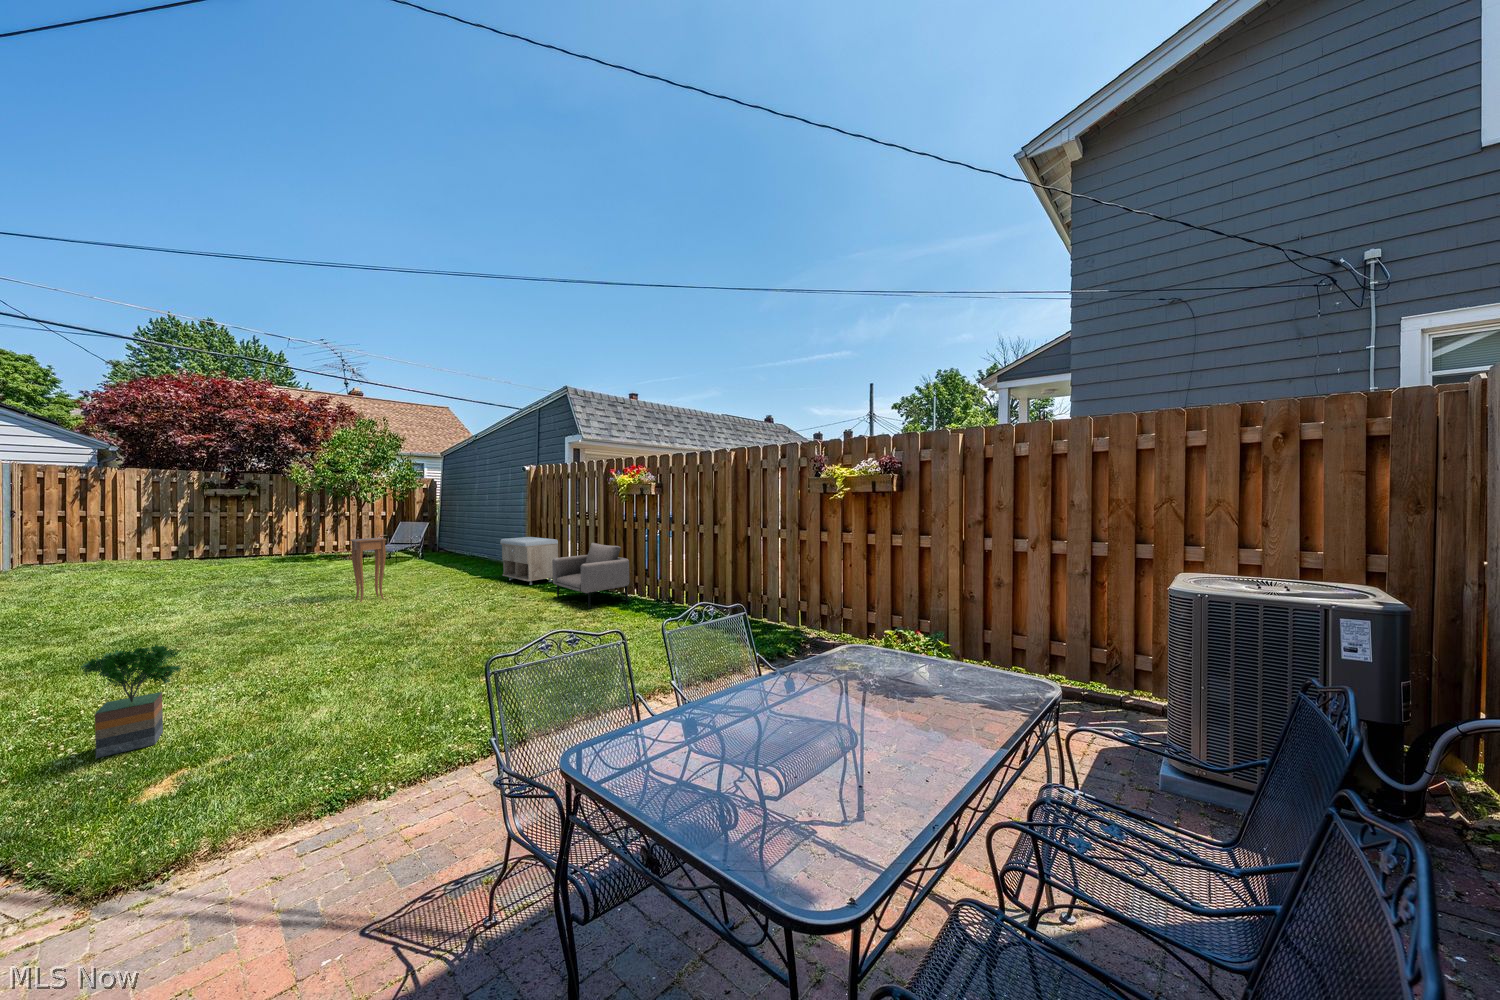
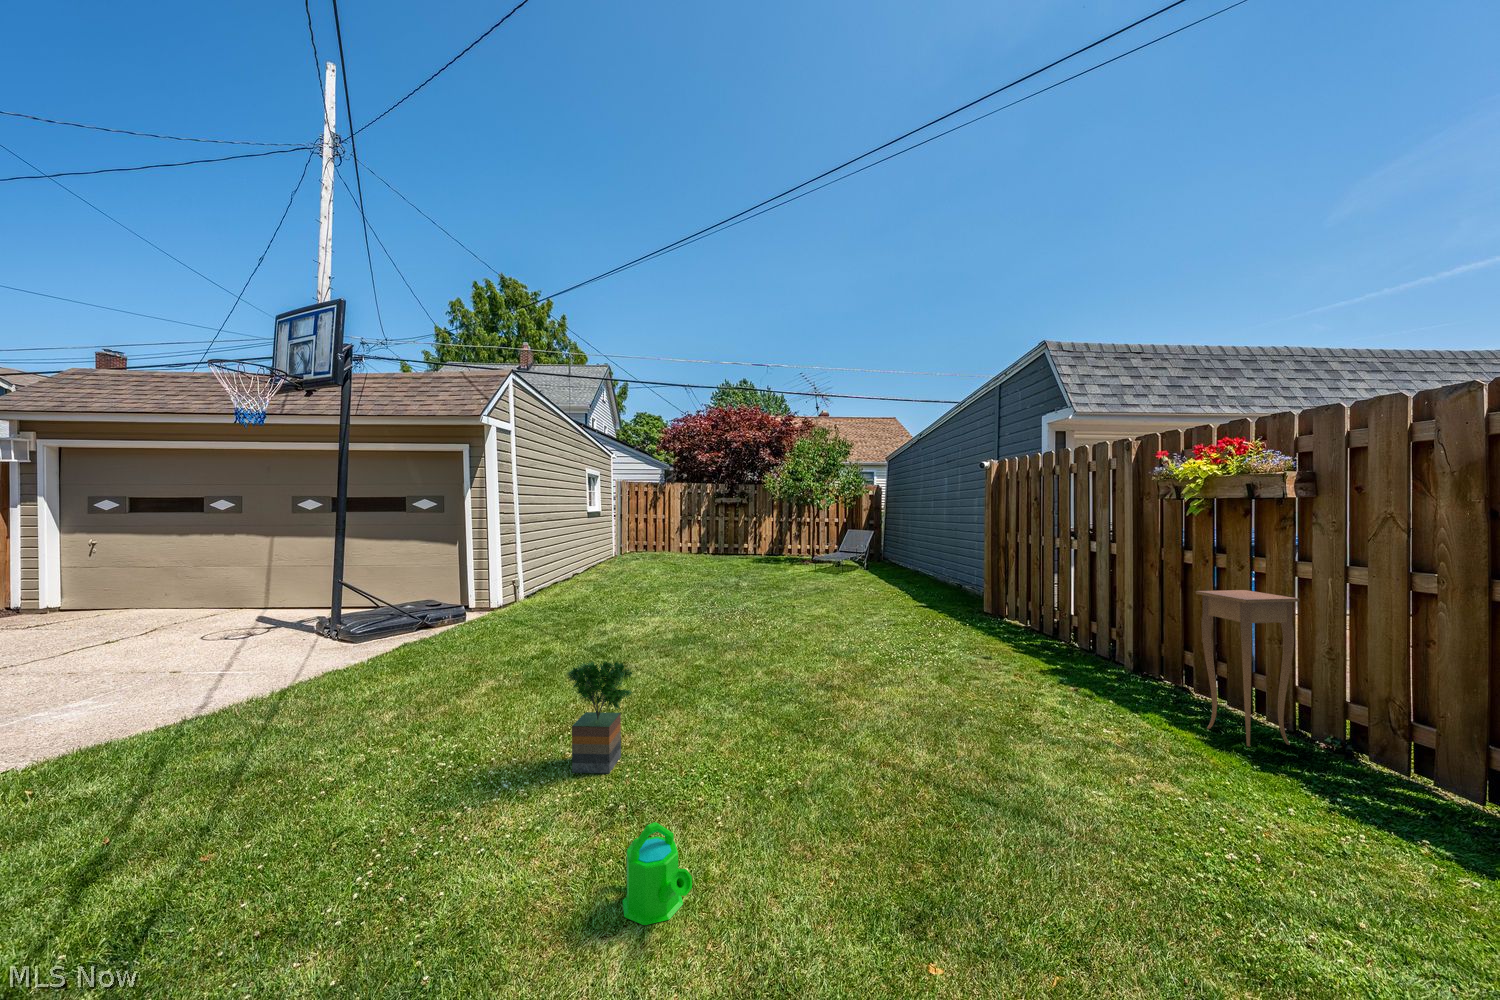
storage bench: present [500,537,558,585] -> none [953,560,1036,630]
side table: present [350,538,386,602] -> present [1196,590,1299,747]
armchair: present [552,543,629,609] -> none [1032,581,1183,699]
watering can: none [223,725,304,796] -> present [622,822,692,925]

